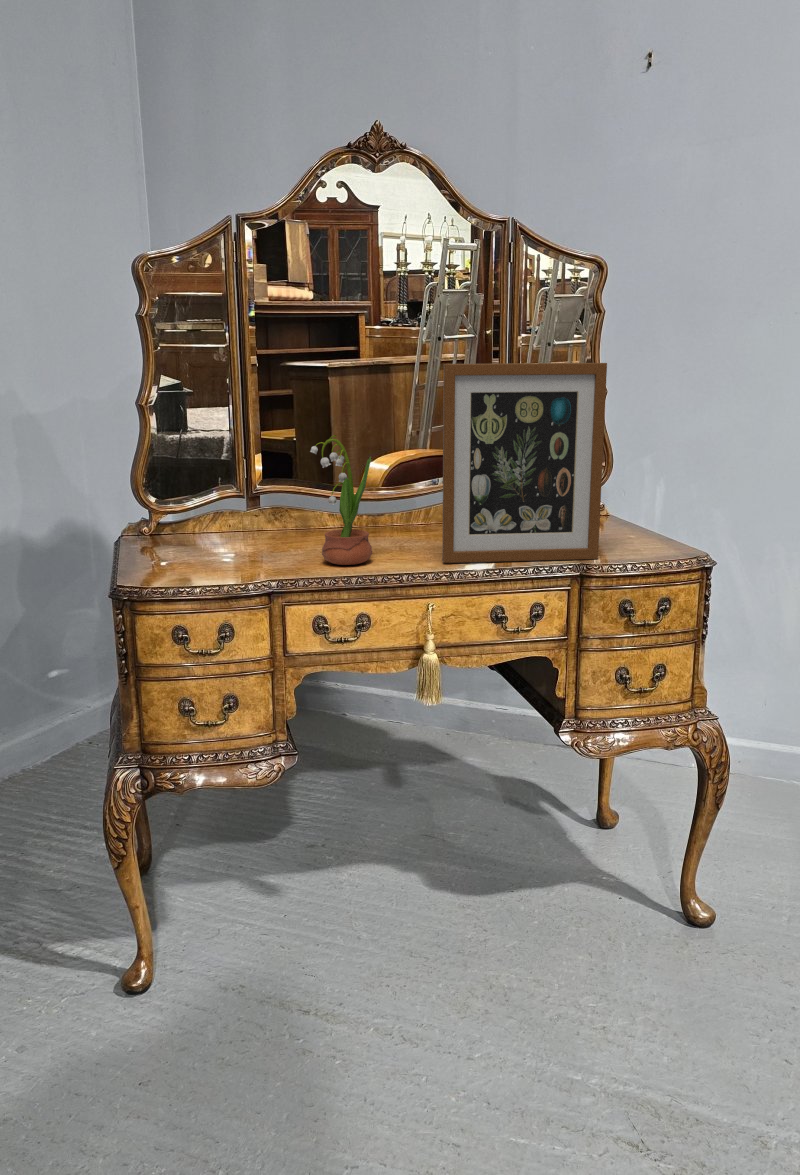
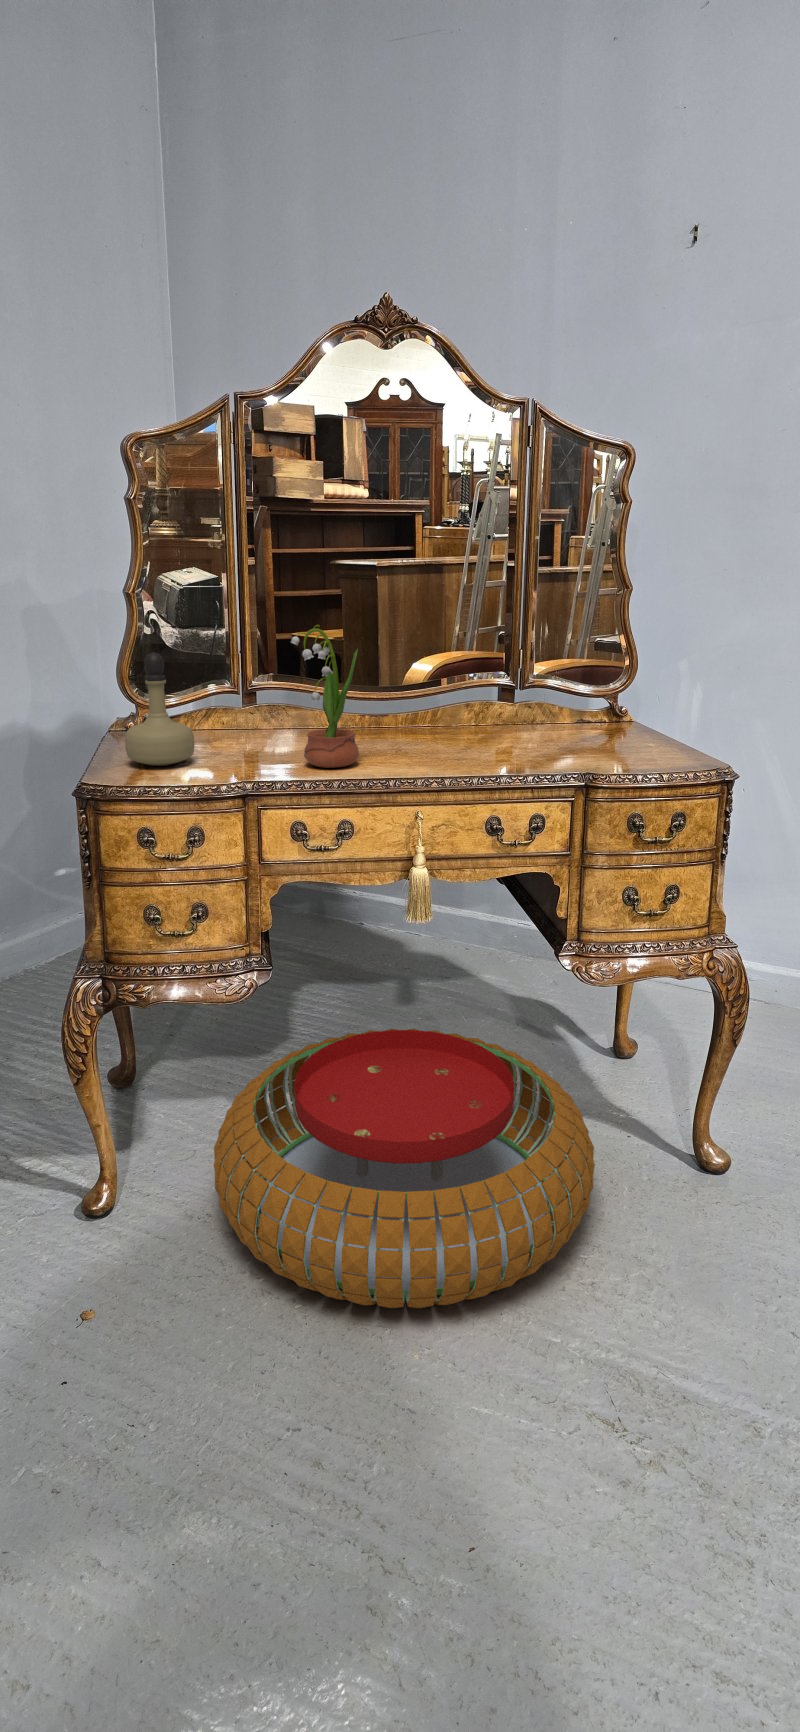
picture frame: present [442,363,607,563] -> none [434,546,622,768]
perfume bottle: none [154,463,219,567] -> present [125,652,194,766]
pouf: none [244,806,603,1074] -> present [214,1029,595,1308]

